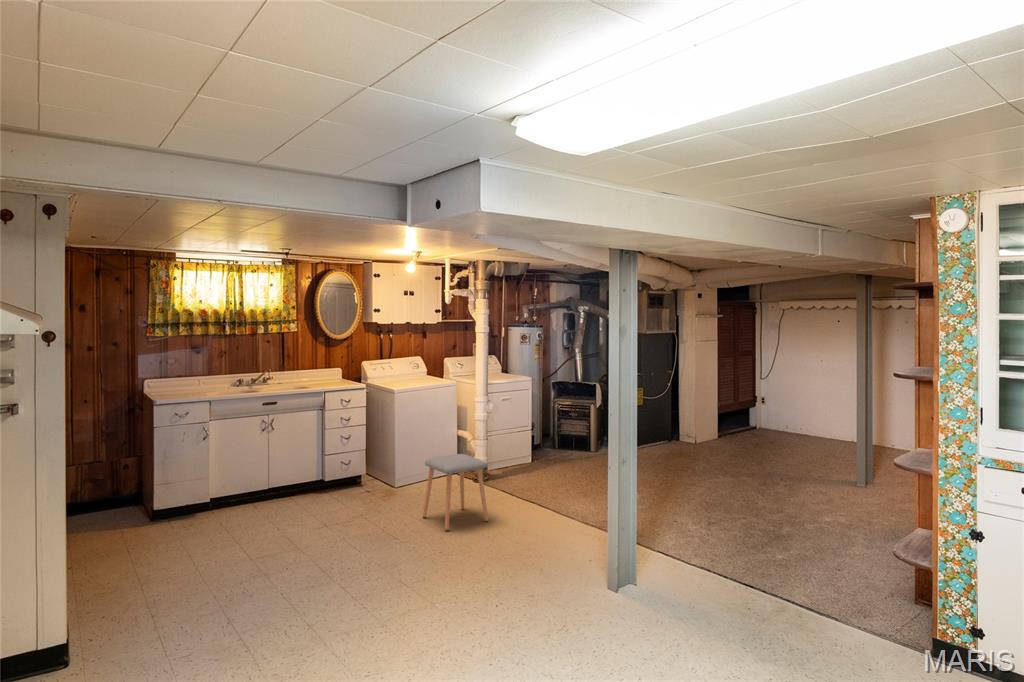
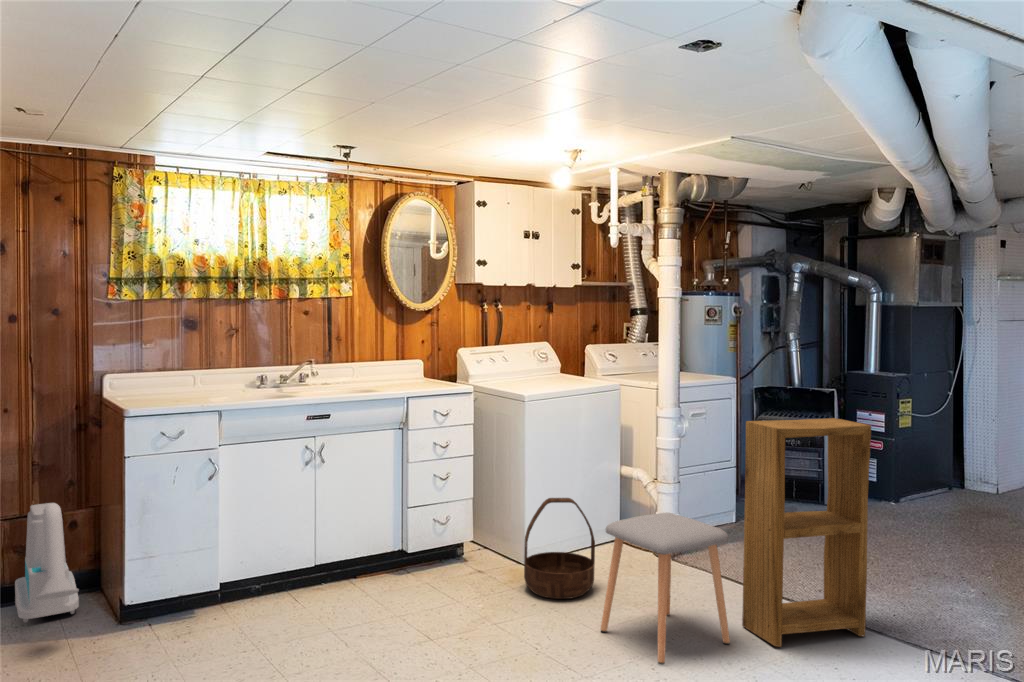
shelving unit: none [500,403,563,522] -> present [742,418,871,647]
basket: none [390,447,429,503] -> present [524,498,595,599]
vacuum cleaner: none [91,453,130,521] -> present [15,503,79,623]

